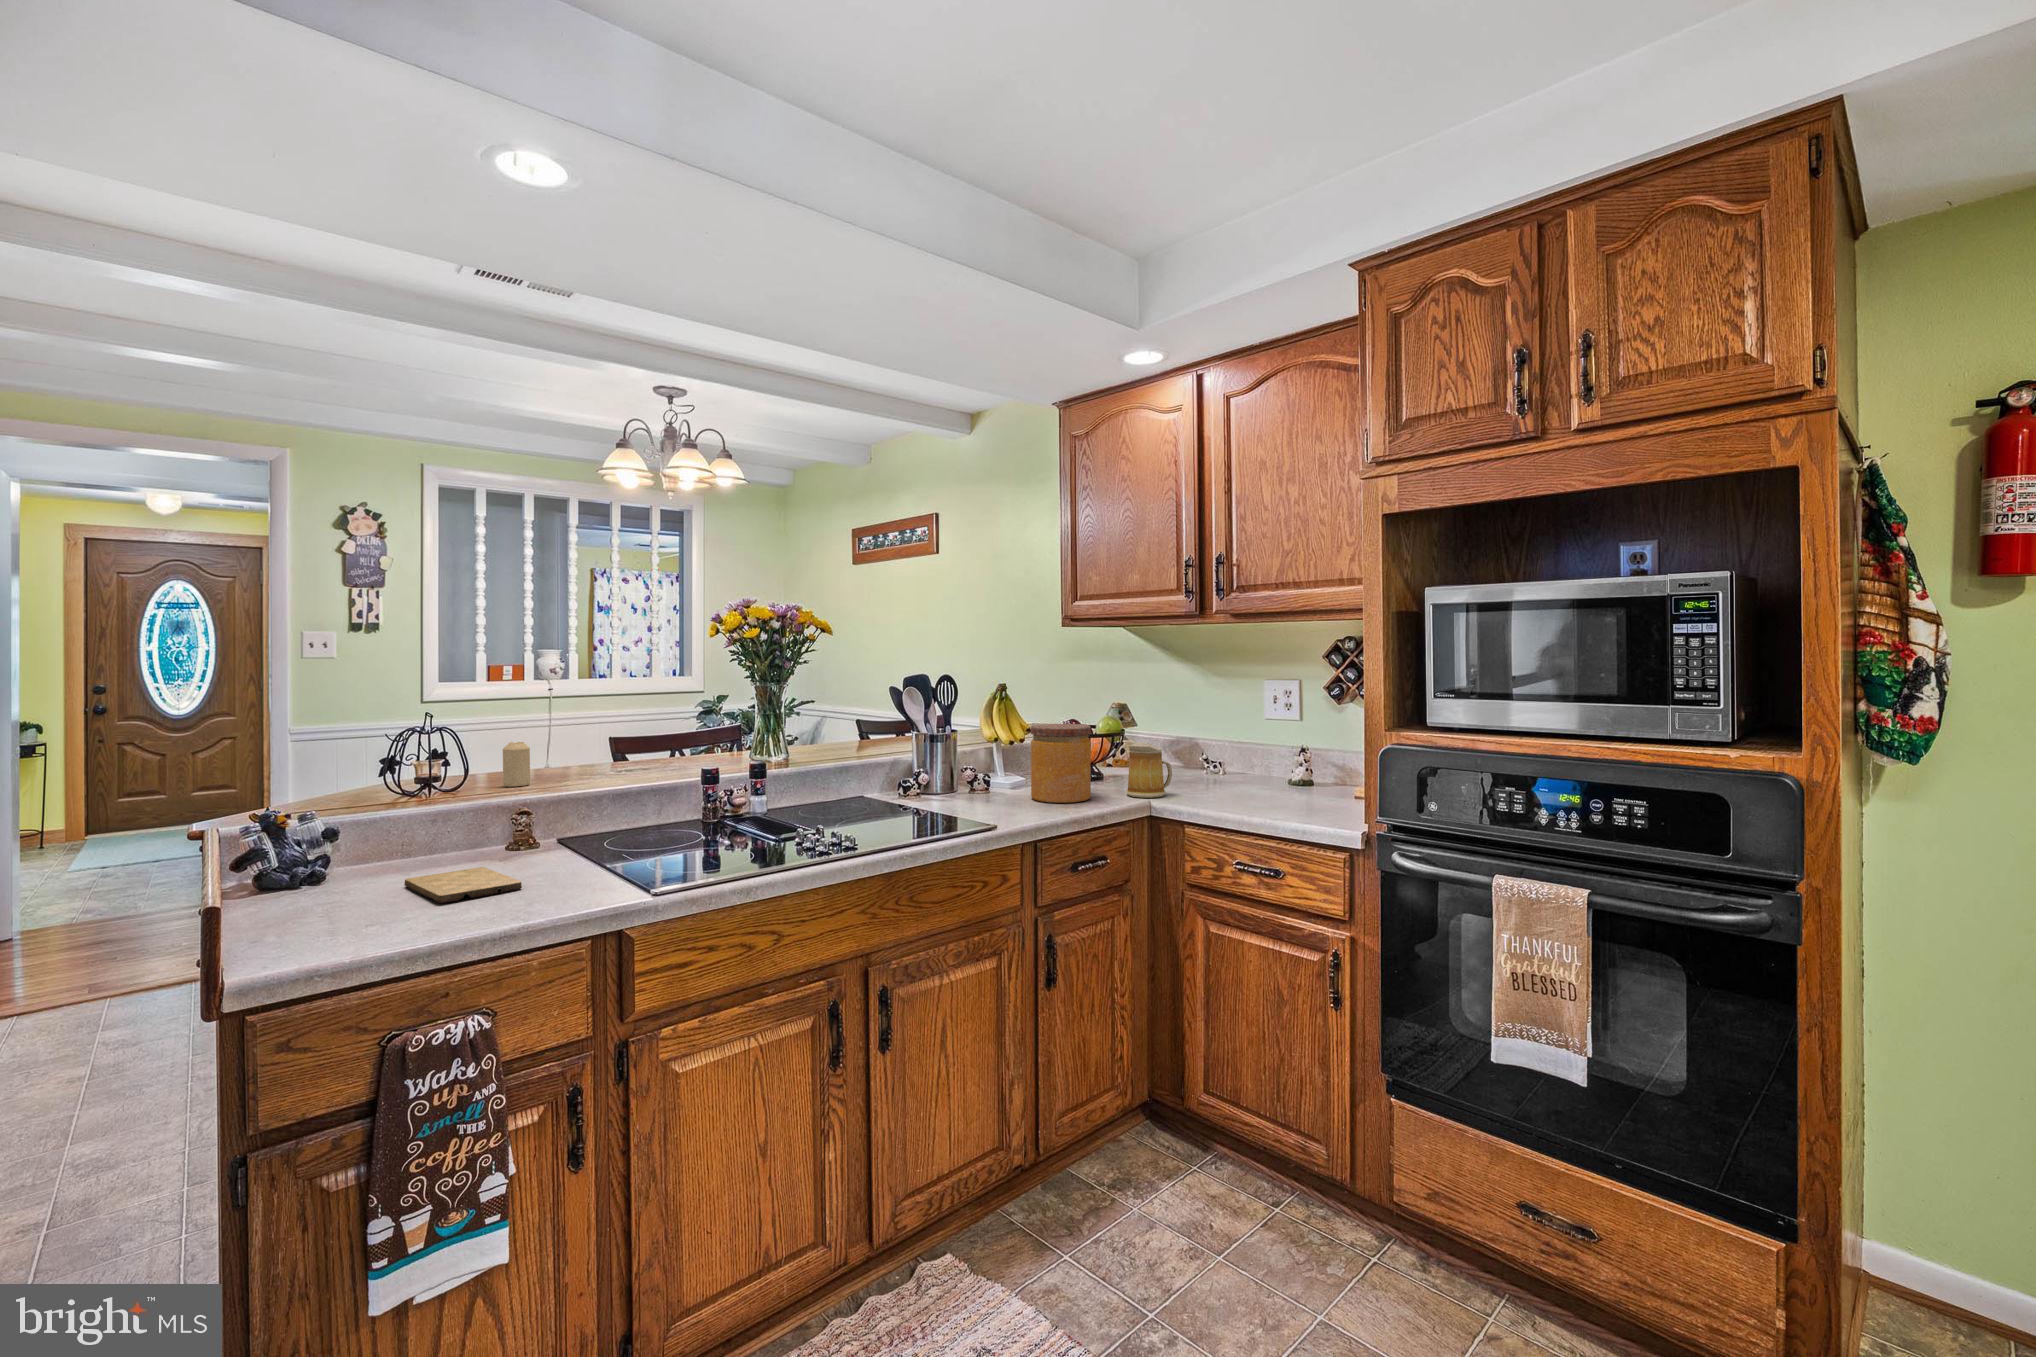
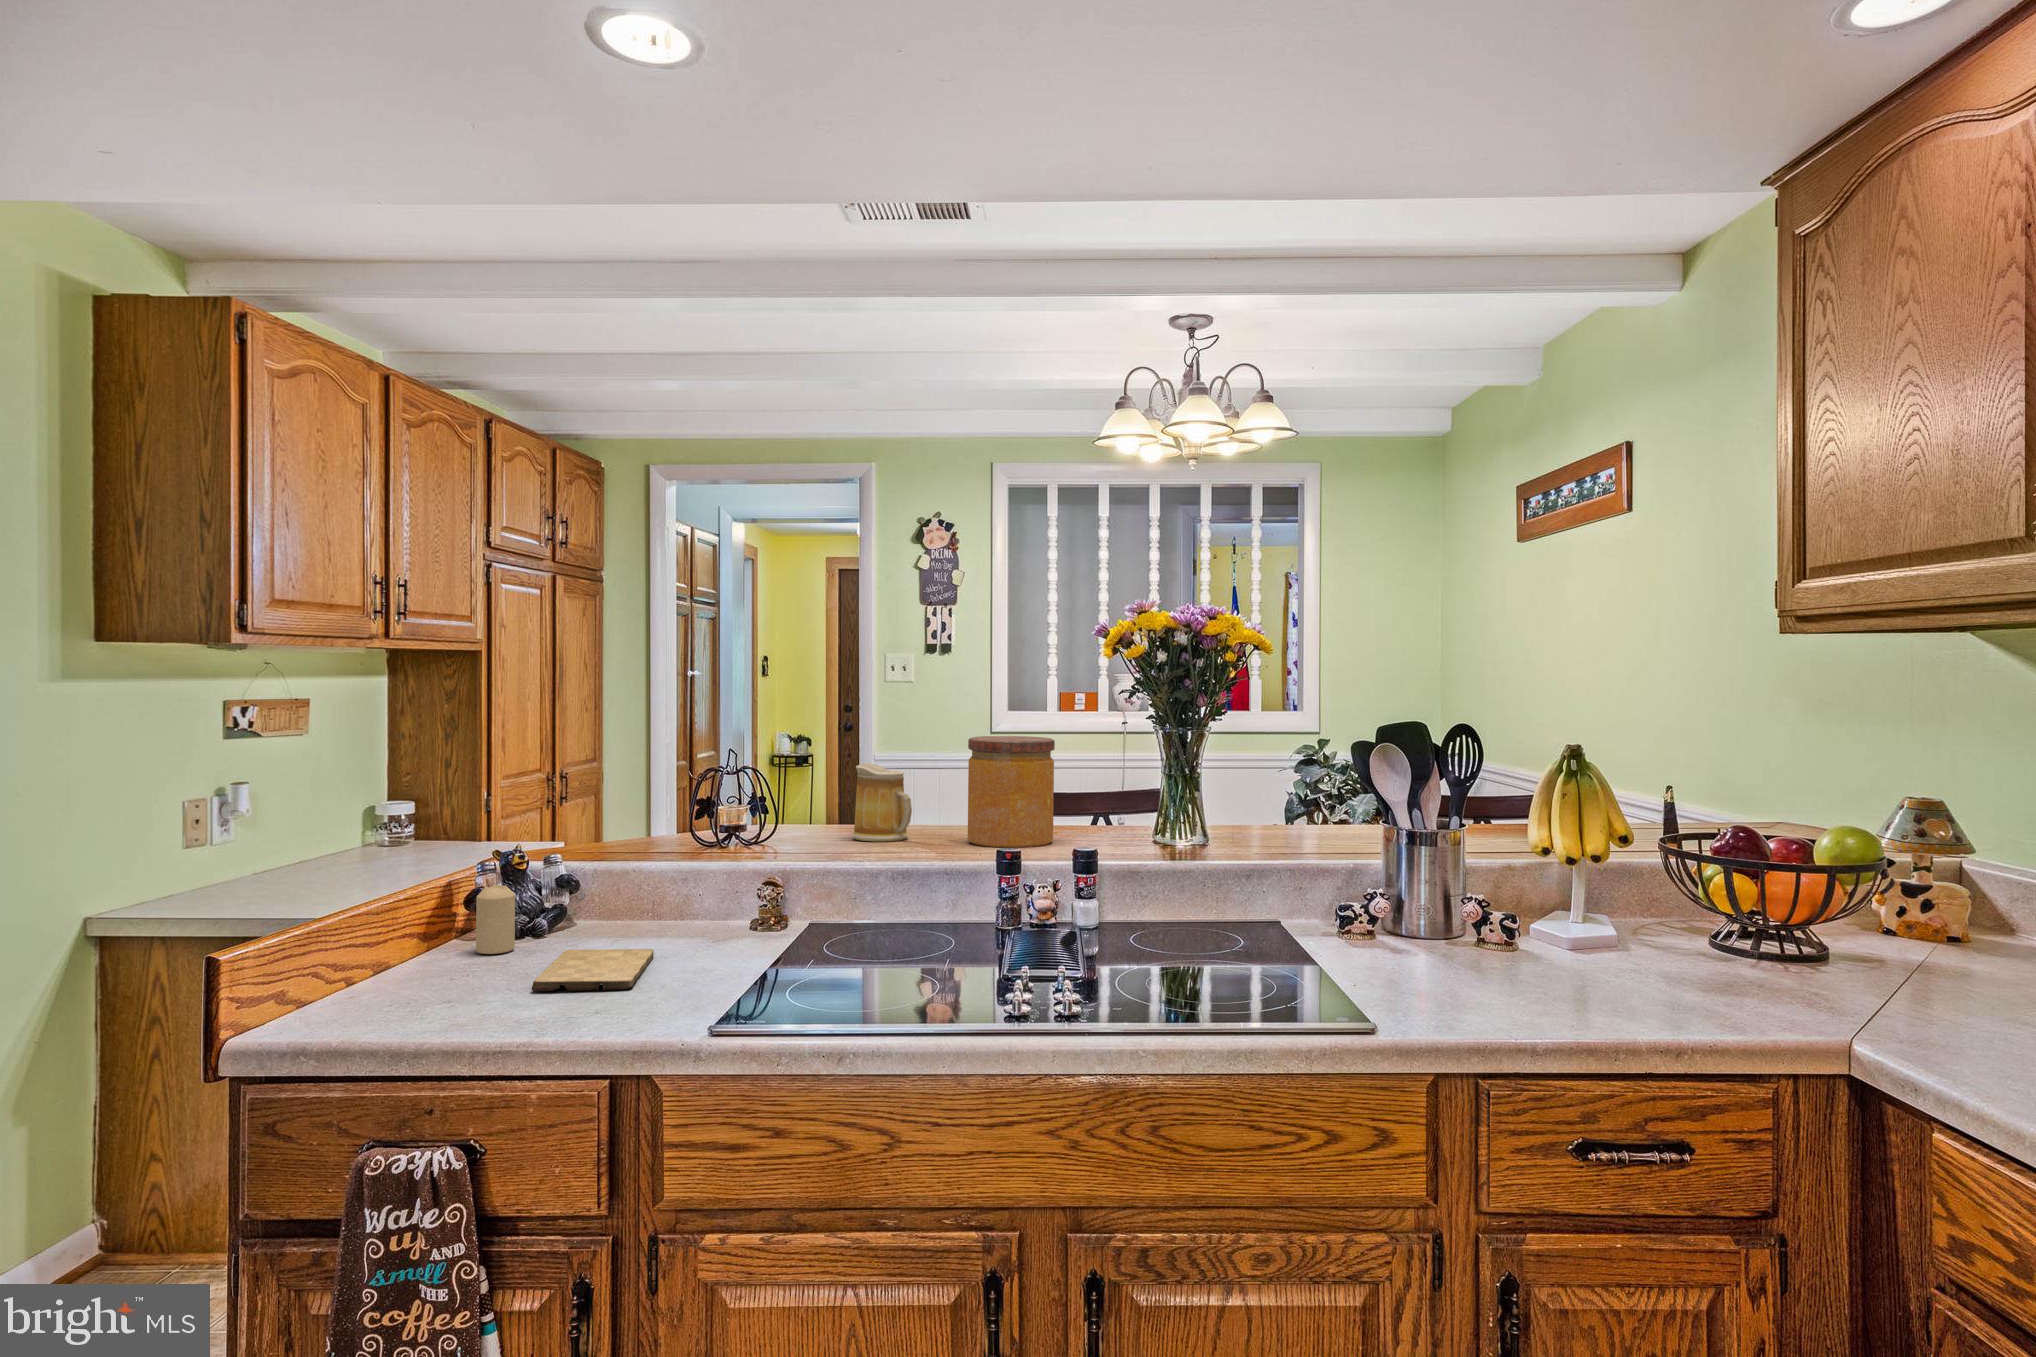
jar: present [1031,724,1091,803] -> present [968,736,1055,848]
candle: present [503,742,530,787] -> present [476,885,515,954]
mug: present [1126,742,1172,798] -> present [852,763,912,842]

